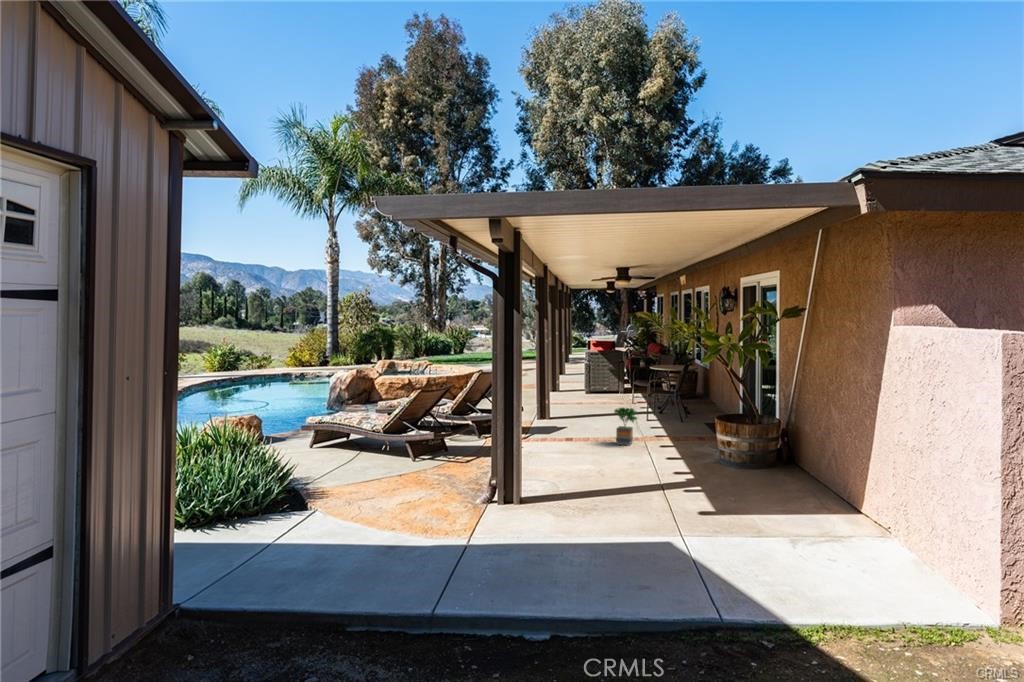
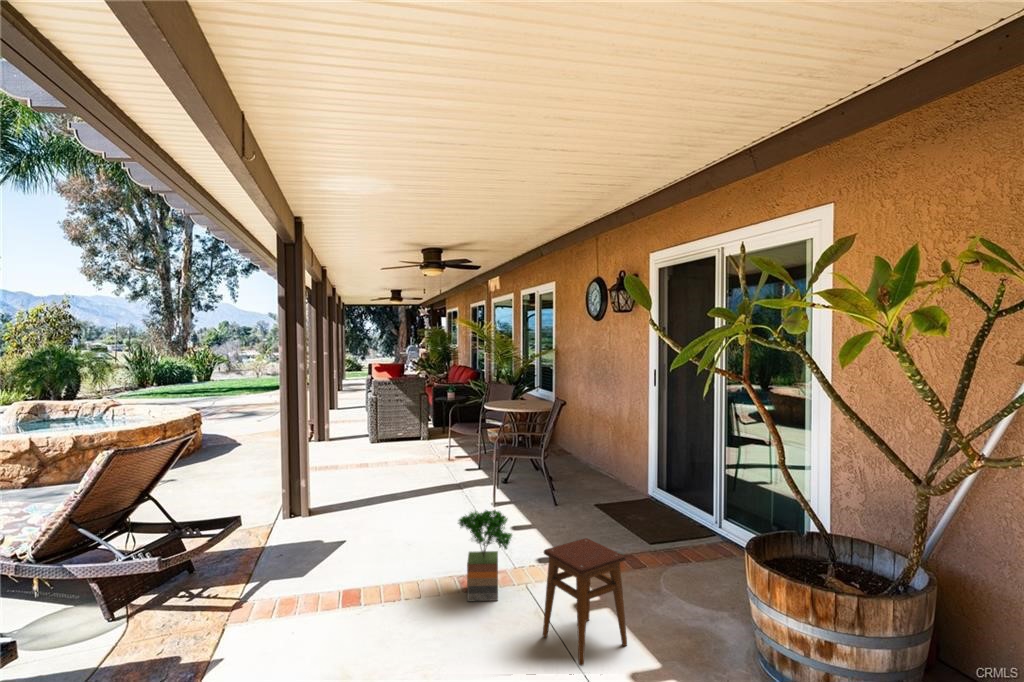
stool: none [642,417,675,458] -> present [543,538,627,666]

